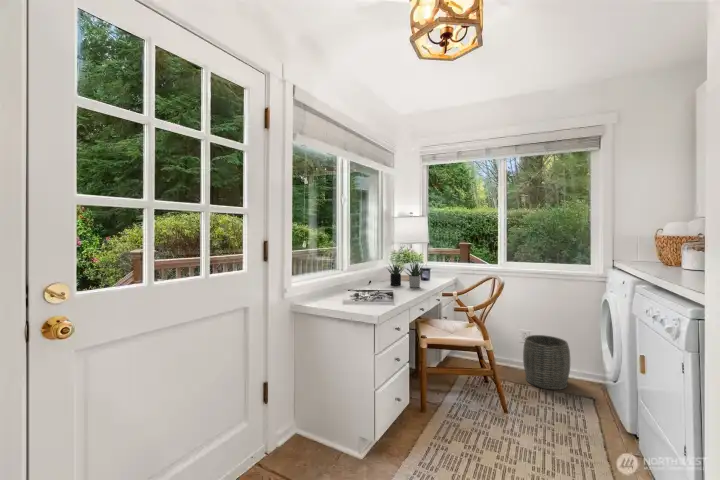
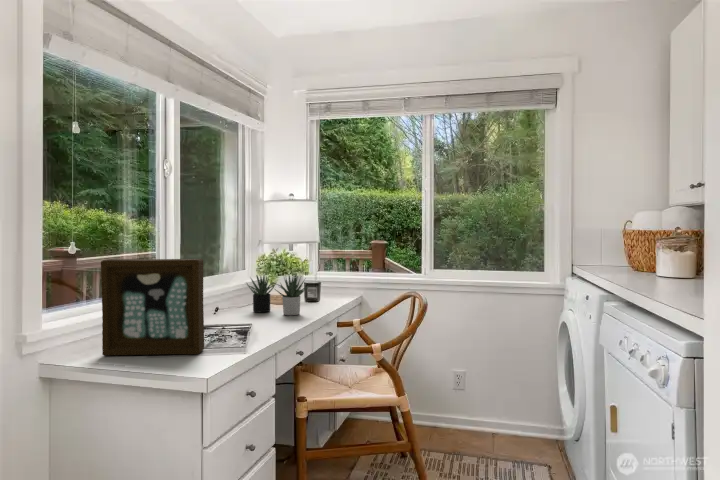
picture frame: none [316,251,370,305] -> present [101,259,204,356]
woven basket: present [523,335,570,390] -> none [455,377,518,457]

